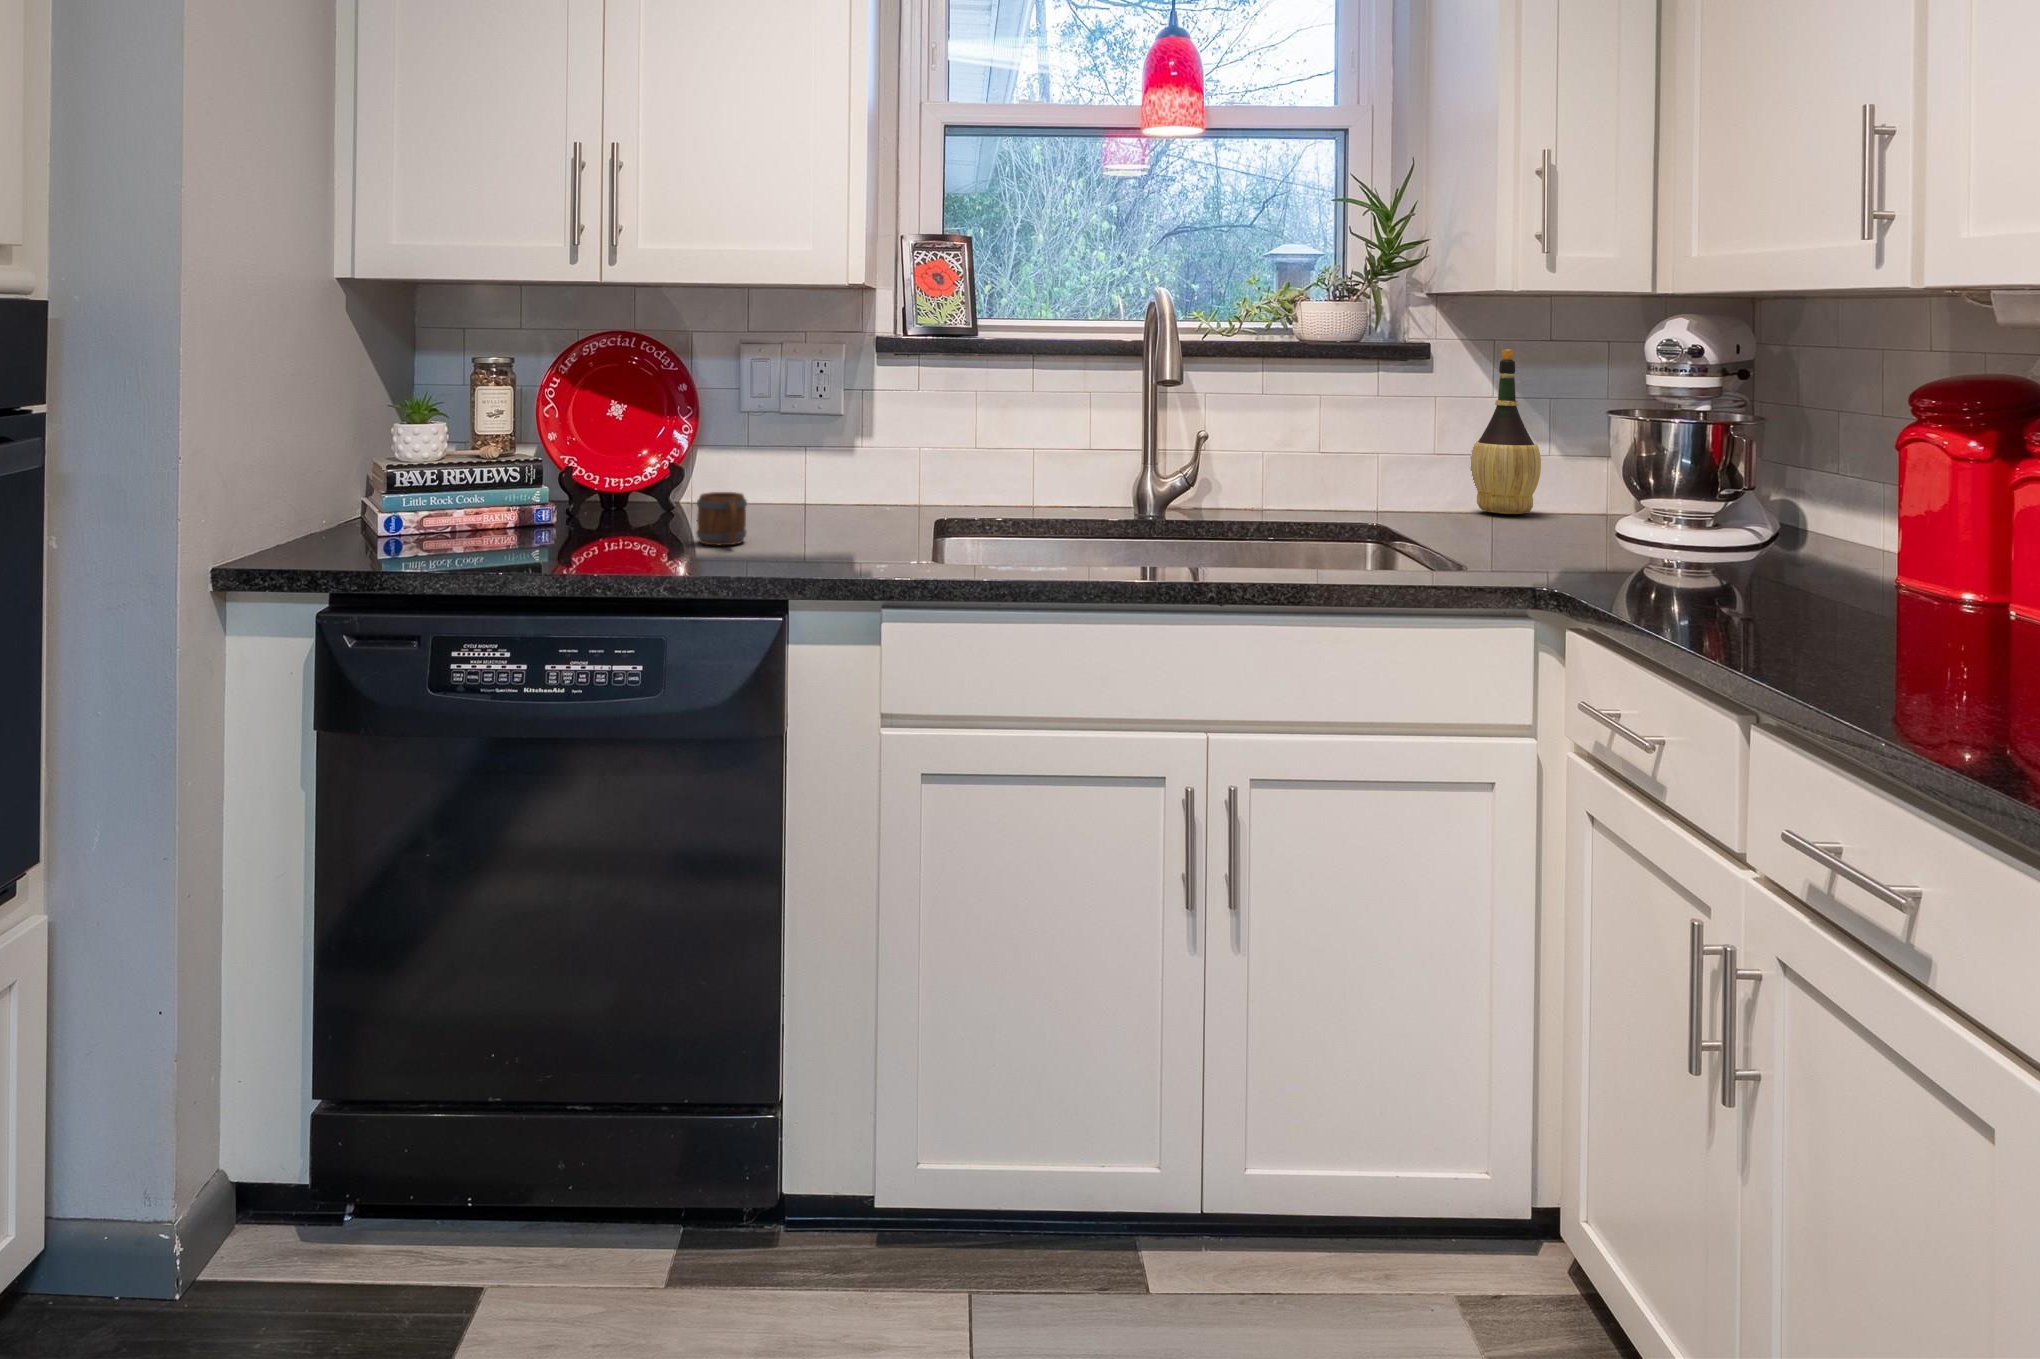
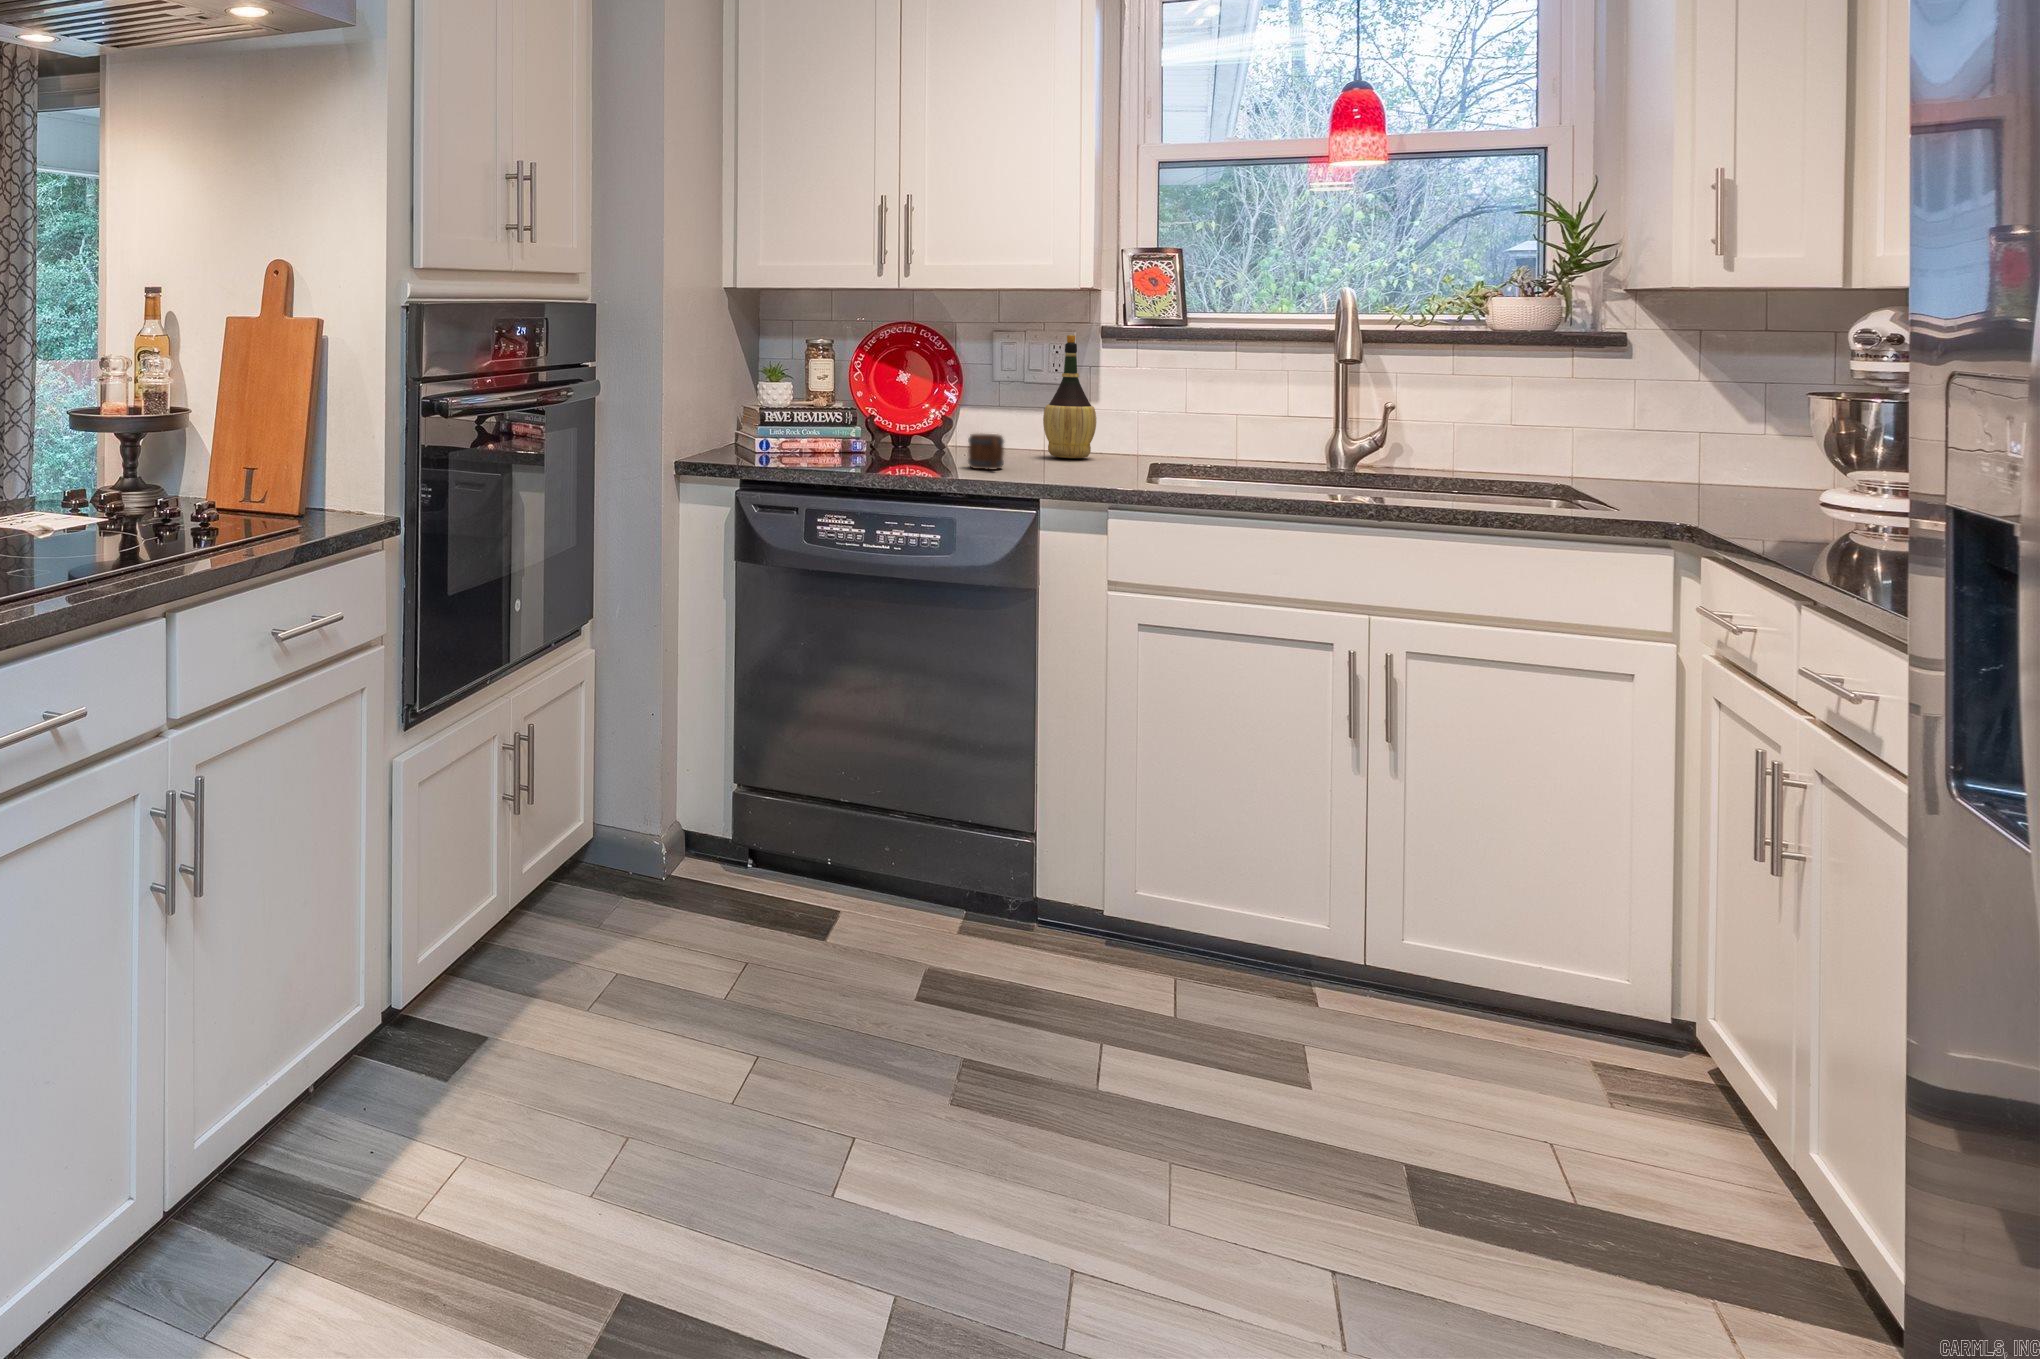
wine bottle: present [1471,349,1541,514] -> present [1043,335,1096,458]

